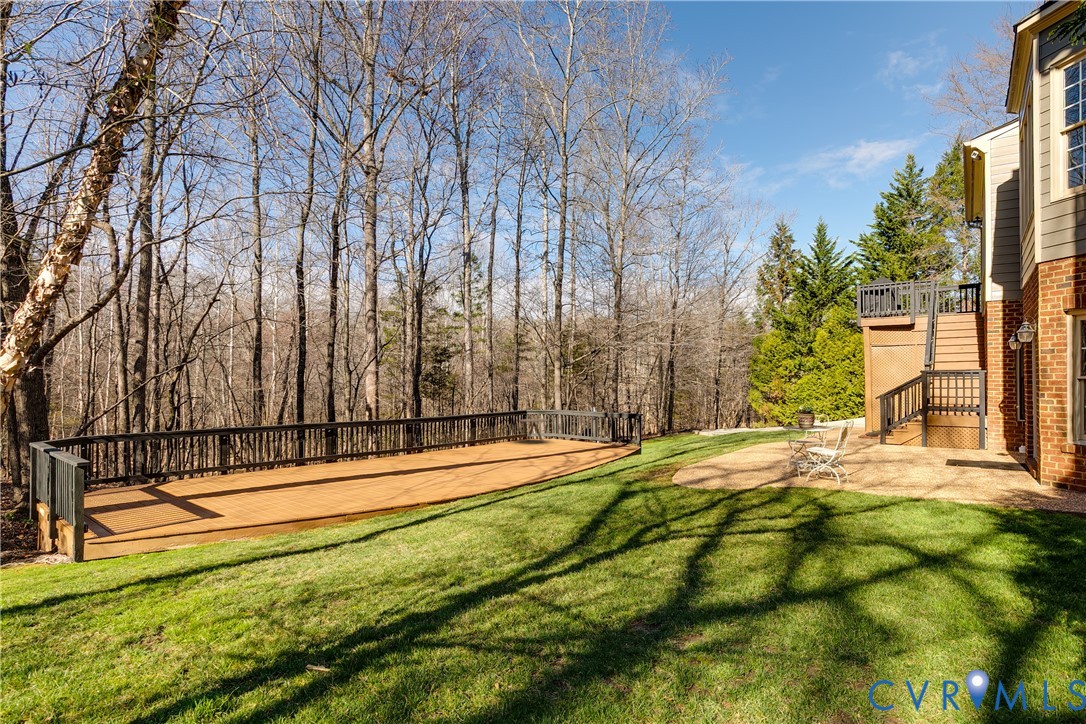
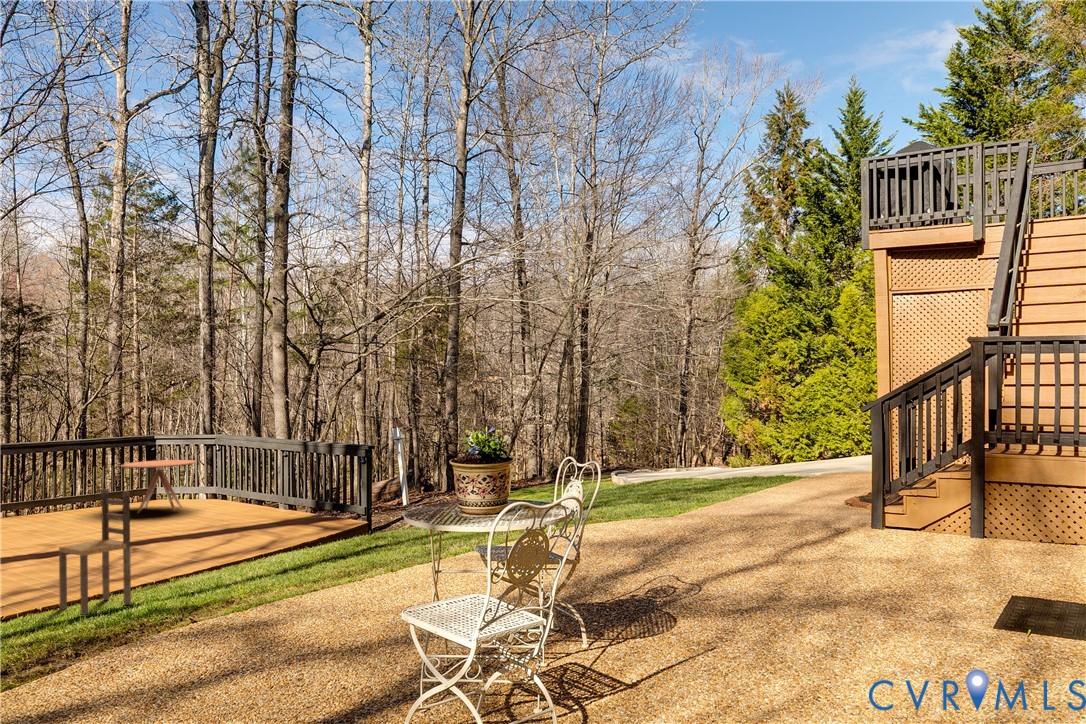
chair: none [577,426,601,471] -> present [59,489,131,615]

